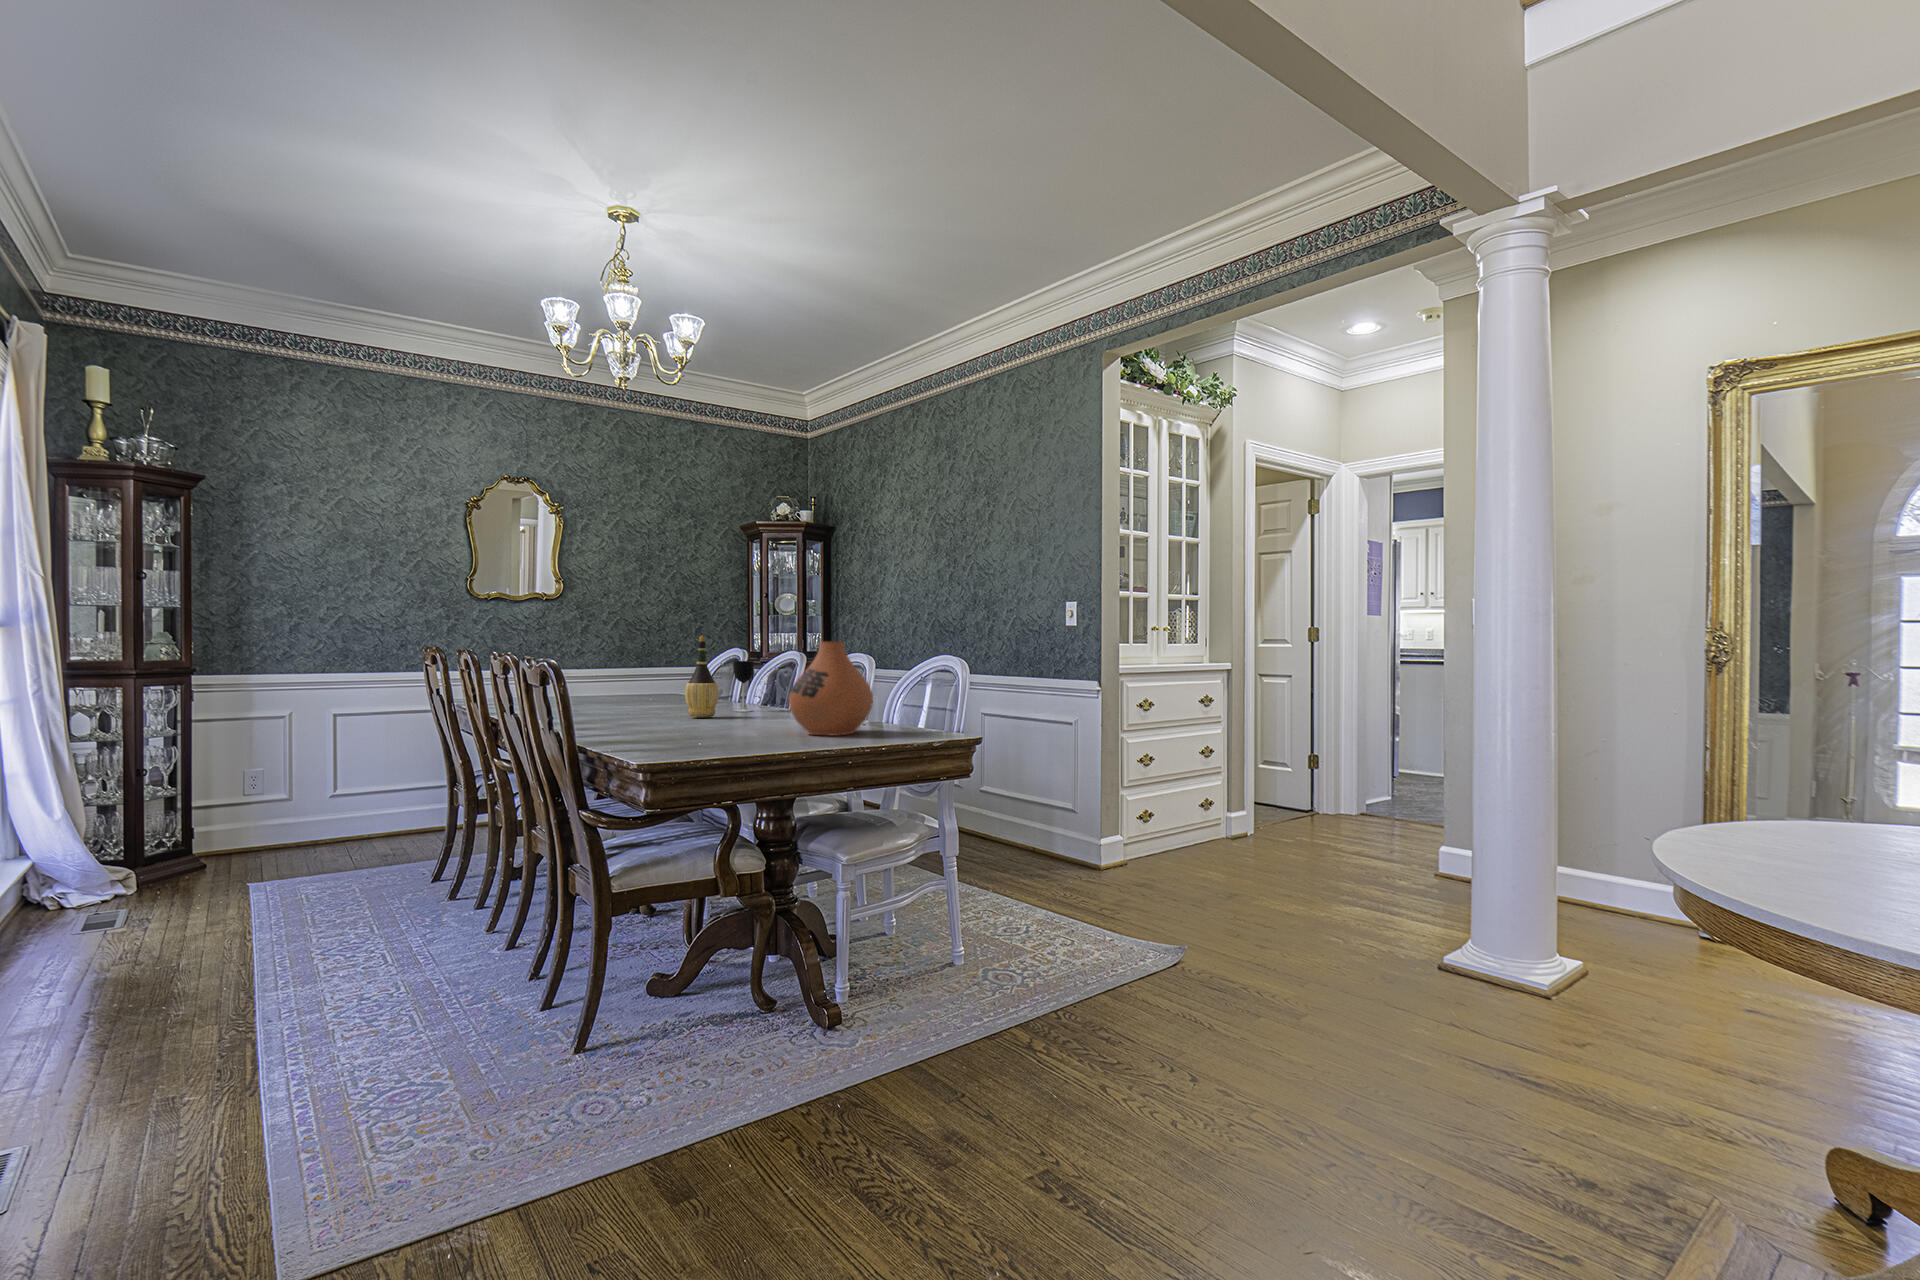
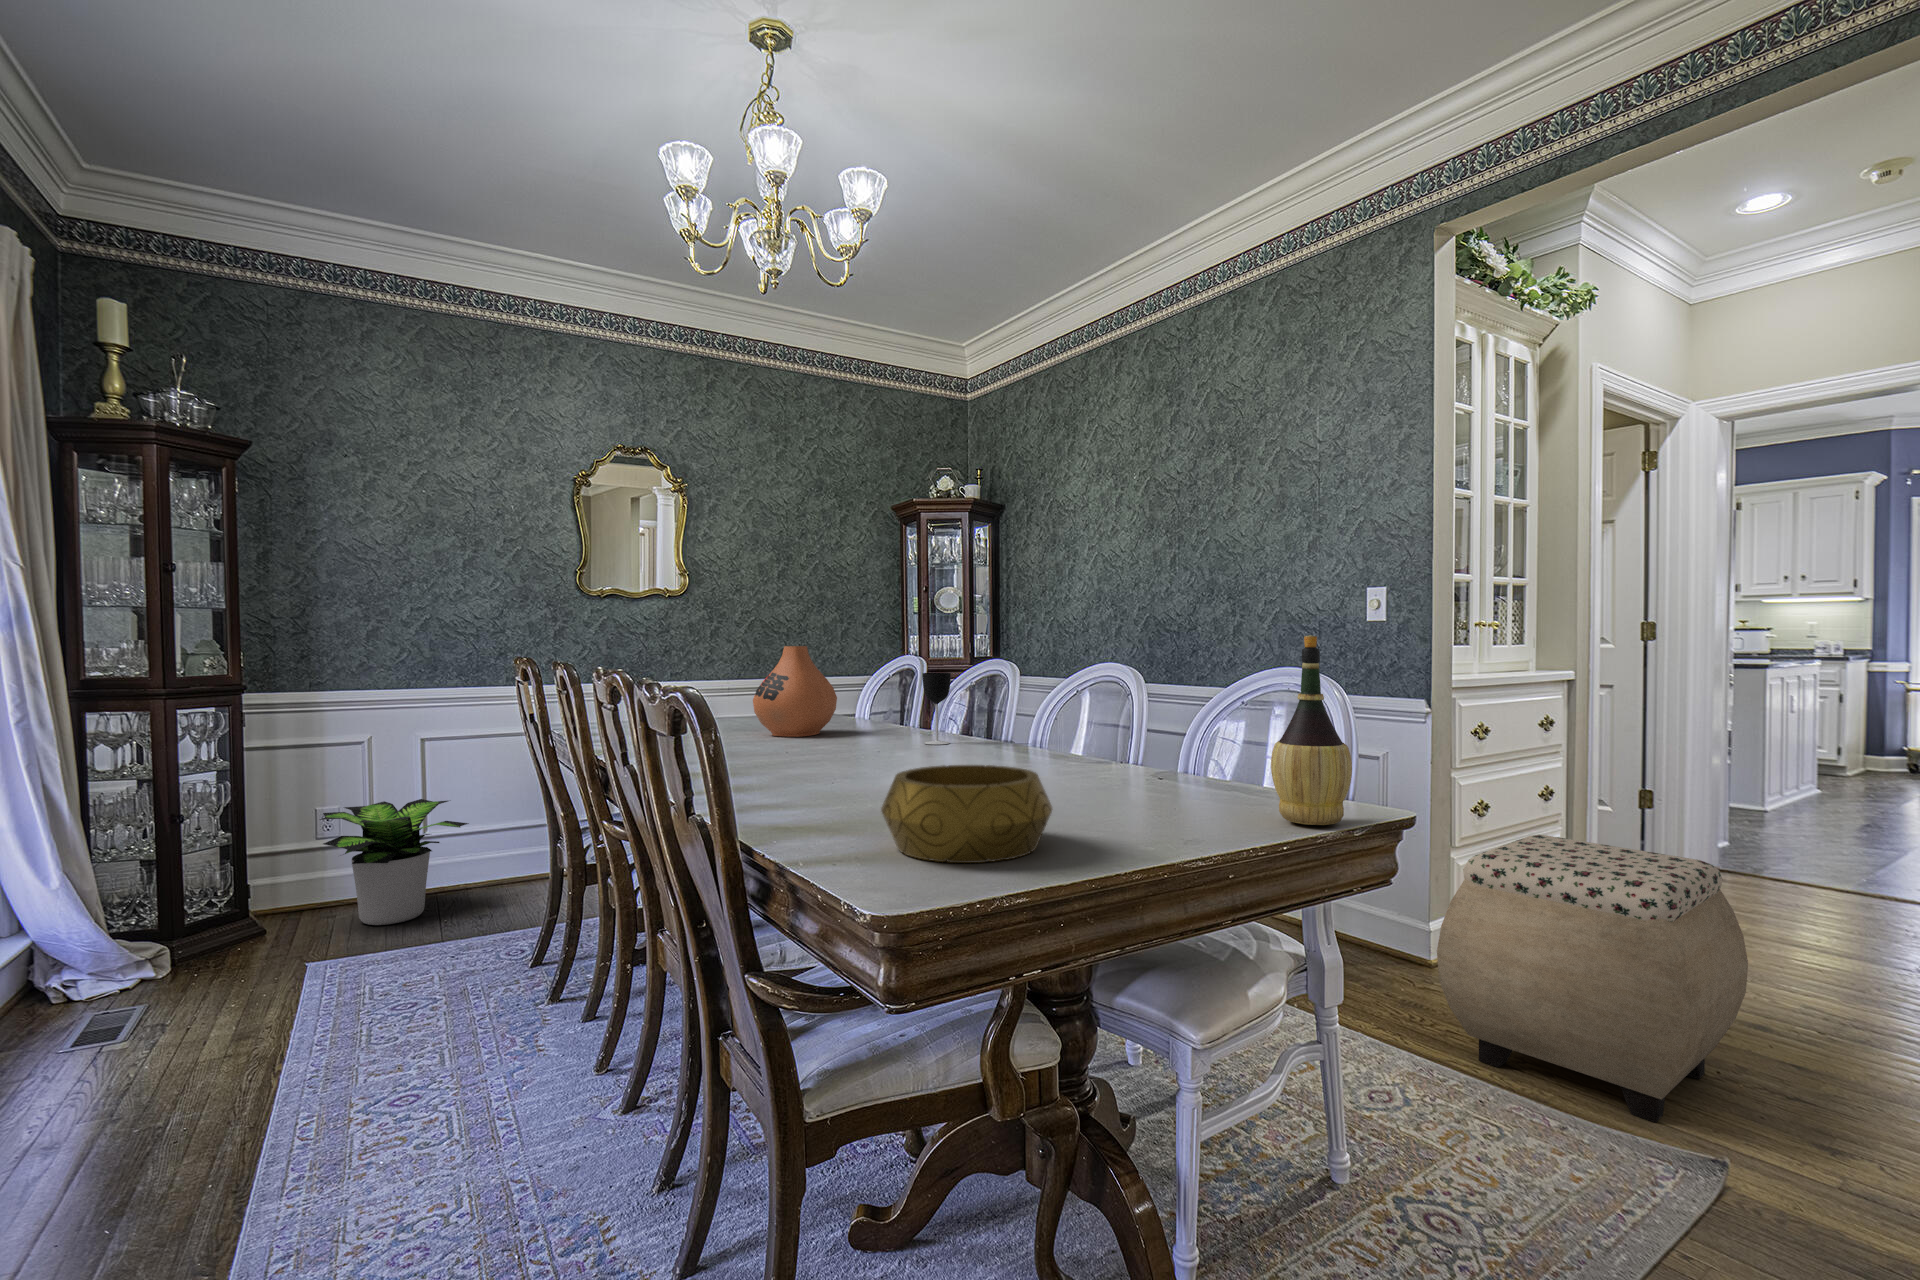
wine bottle: present [685,636,719,718] -> present [1271,635,1352,825]
vase: present [789,641,873,736] -> present [753,646,837,737]
decorative bowl: none [658,706,756,753] -> present [881,765,1053,863]
potted plant: none [257,764,381,861] -> present [320,799,469,925]
ottoman: none [1061,769,1245,934] -> present [1437,834,1748,1123]

